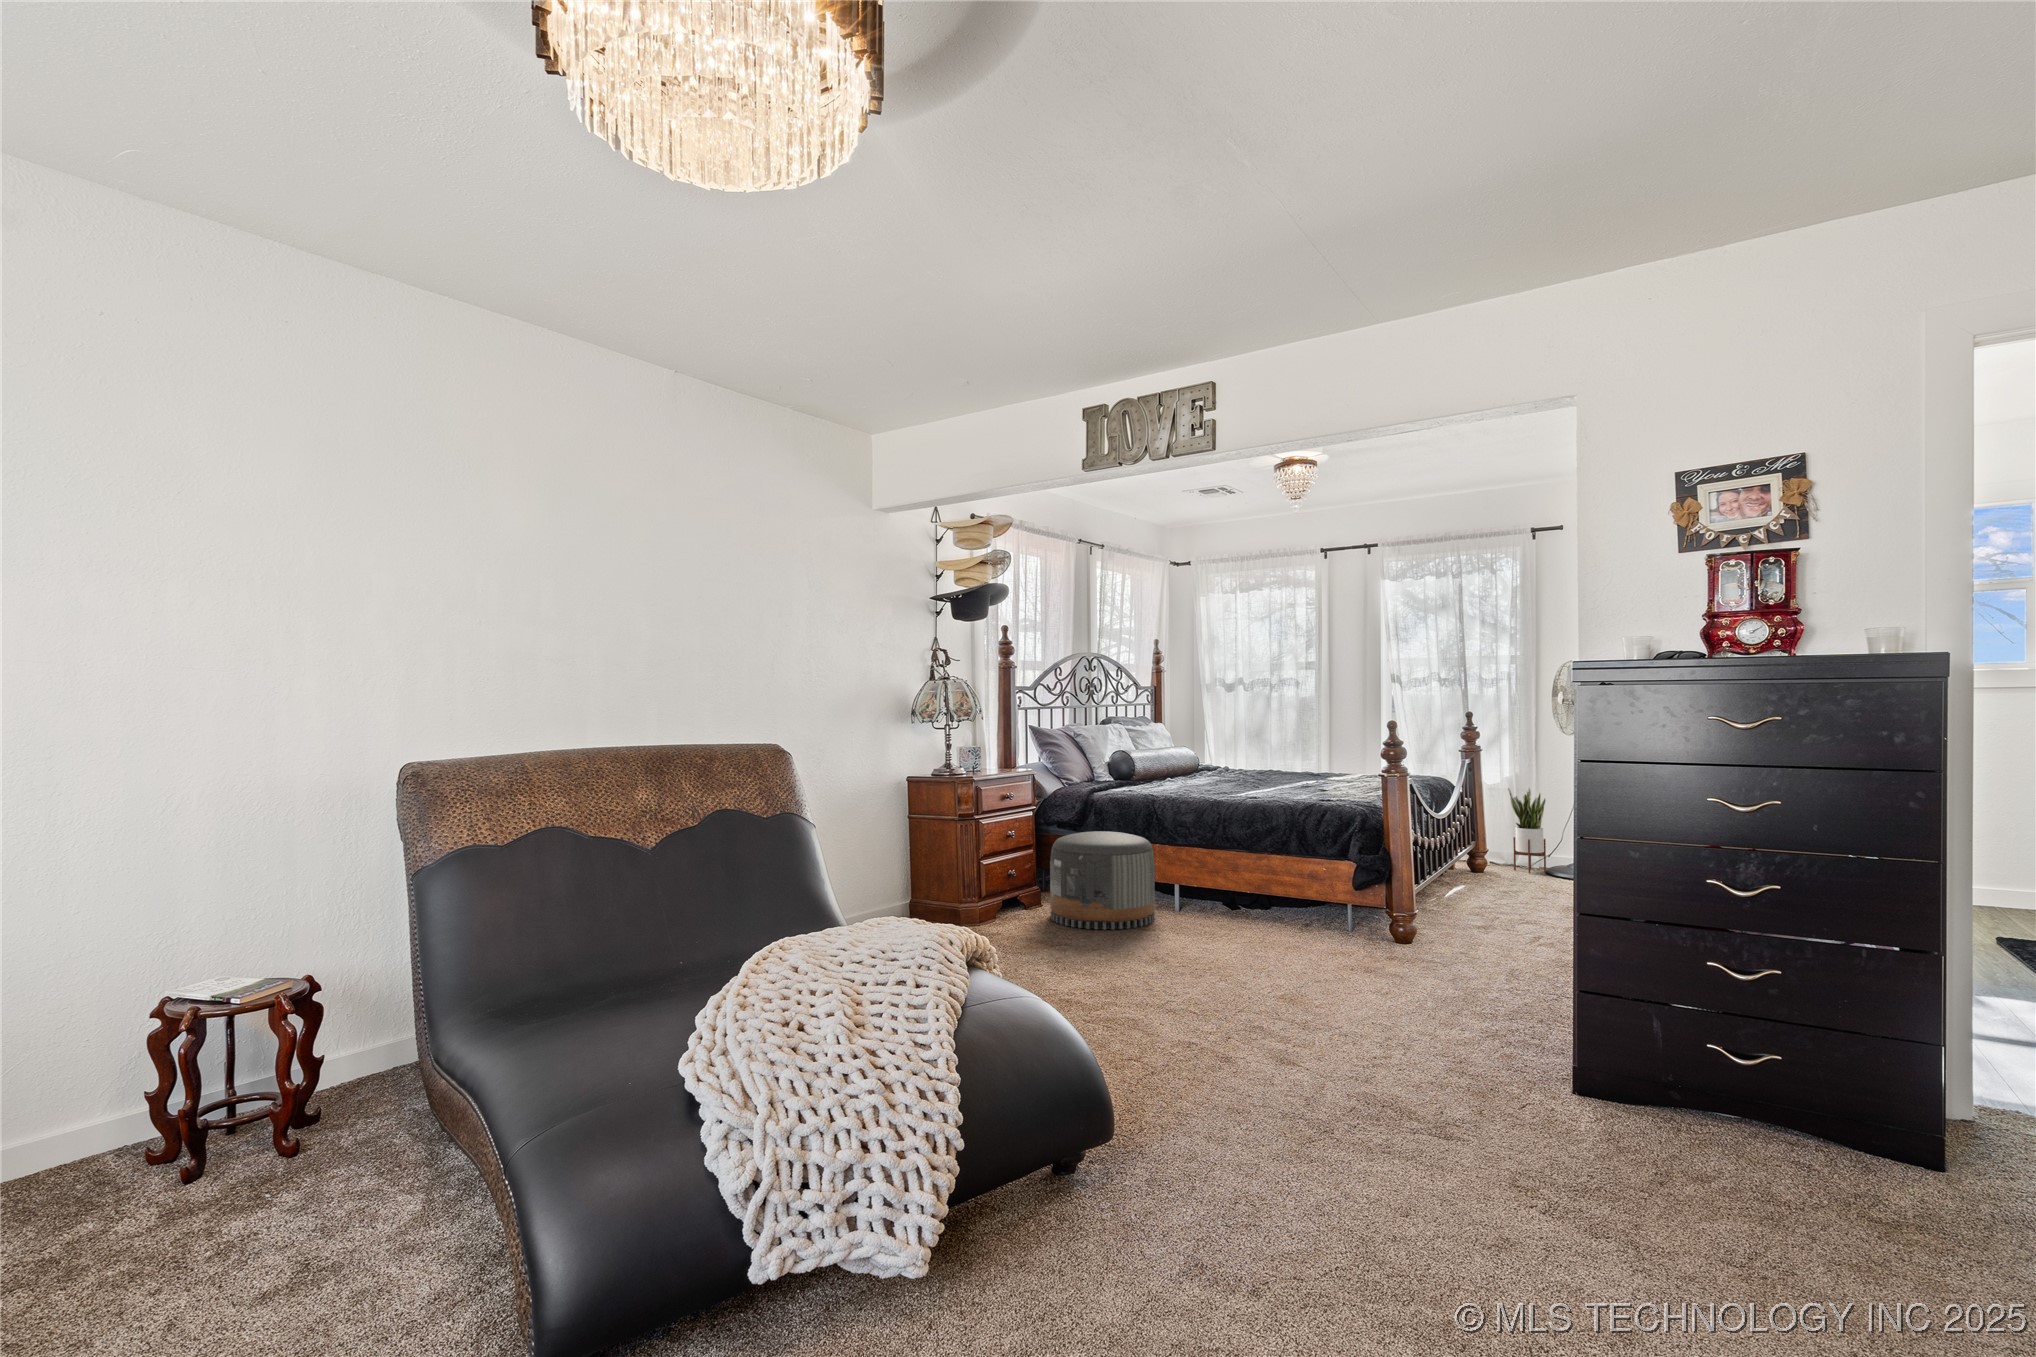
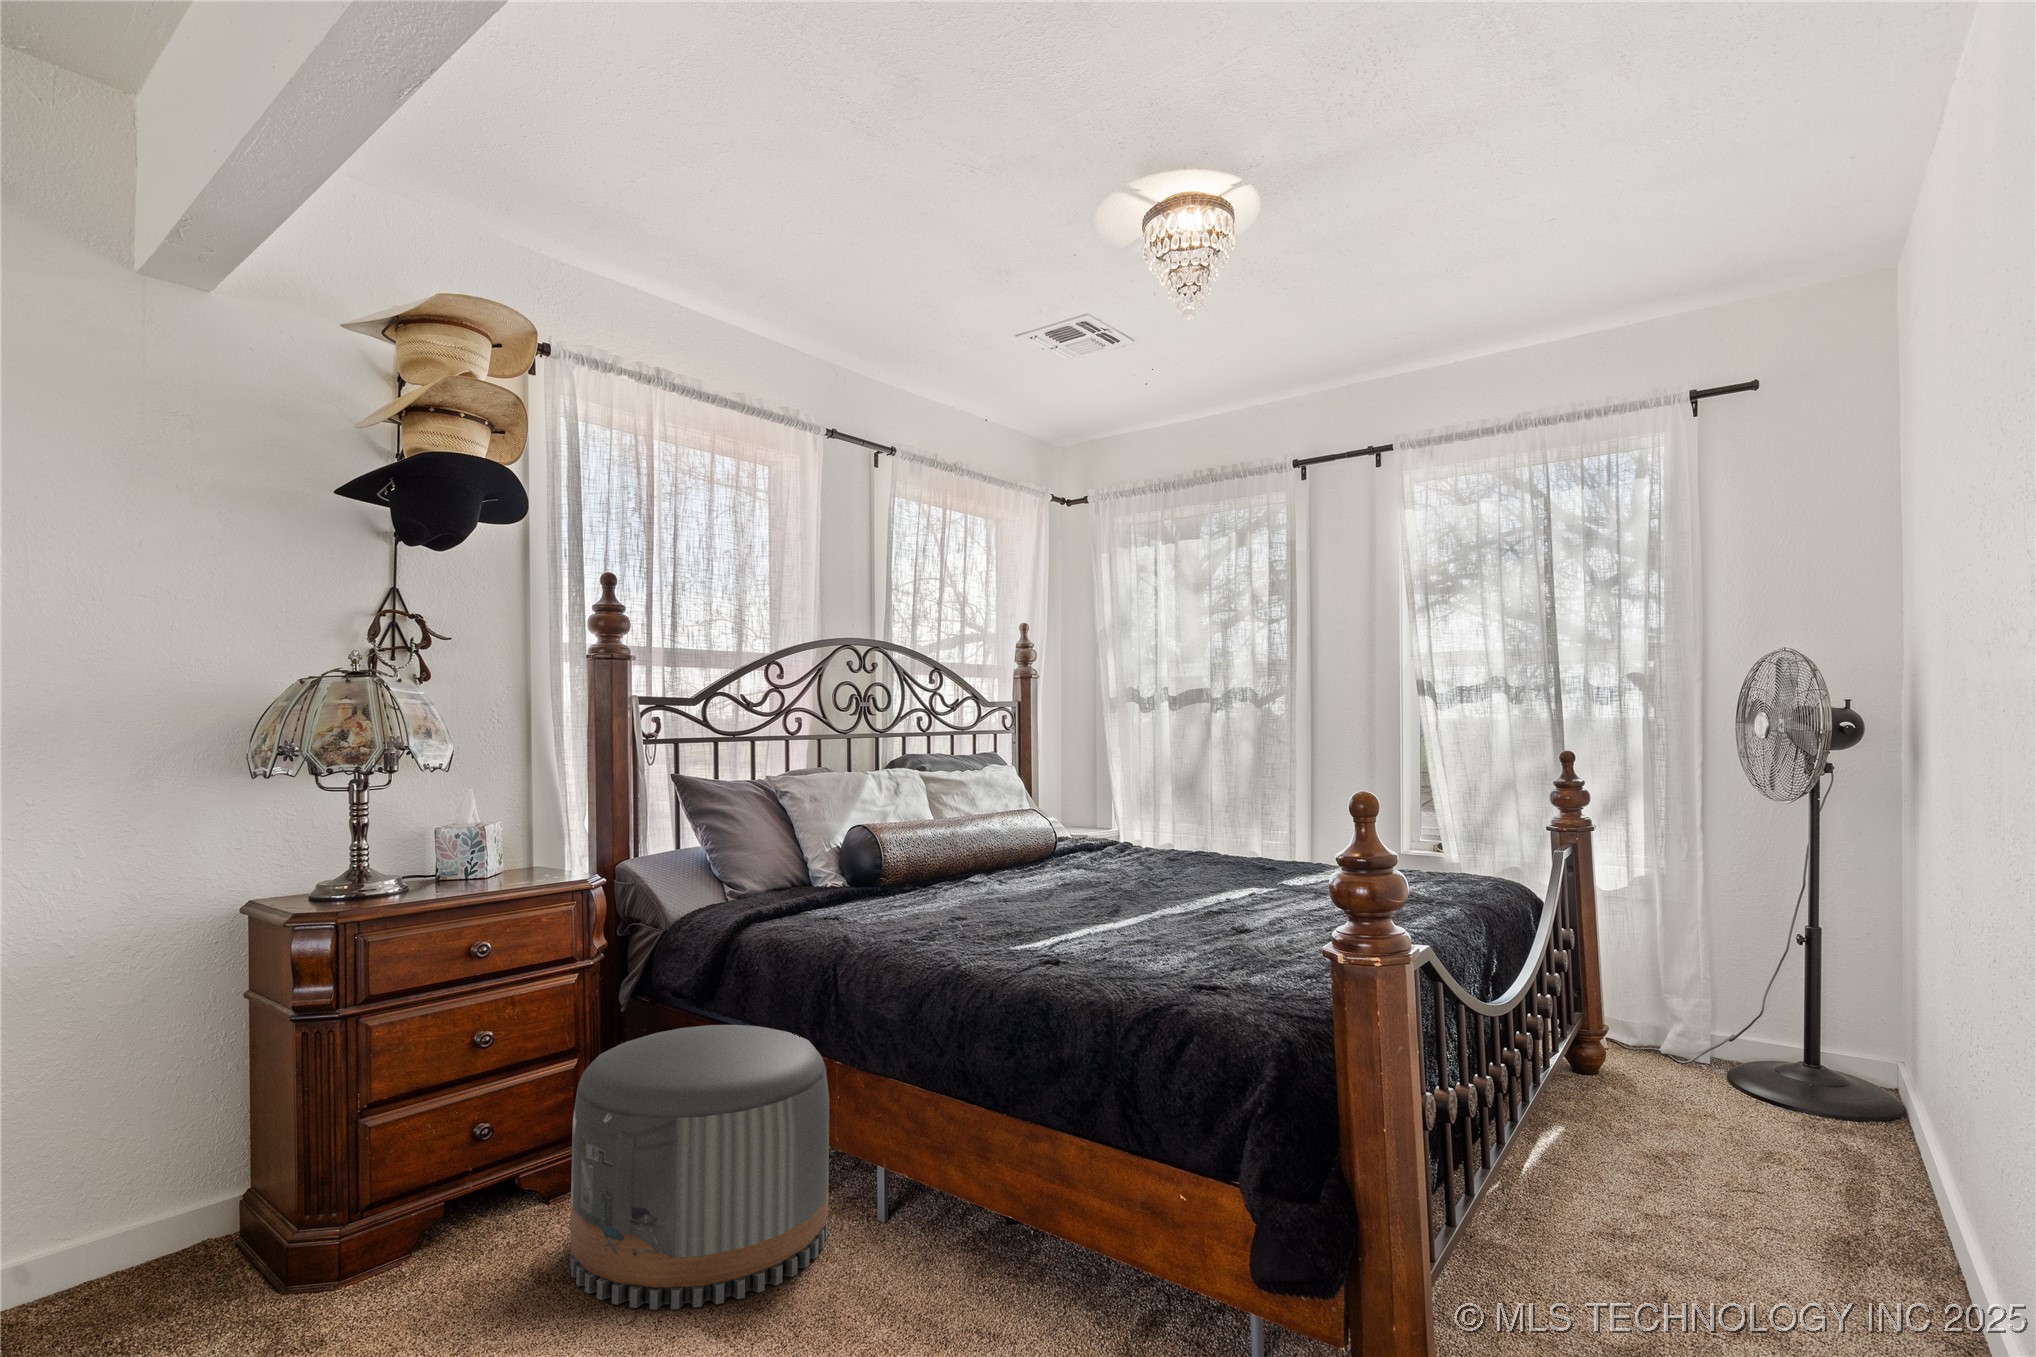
potted plant: present [1508,788,1546,873] -> none [1643,900,1721,1074]

